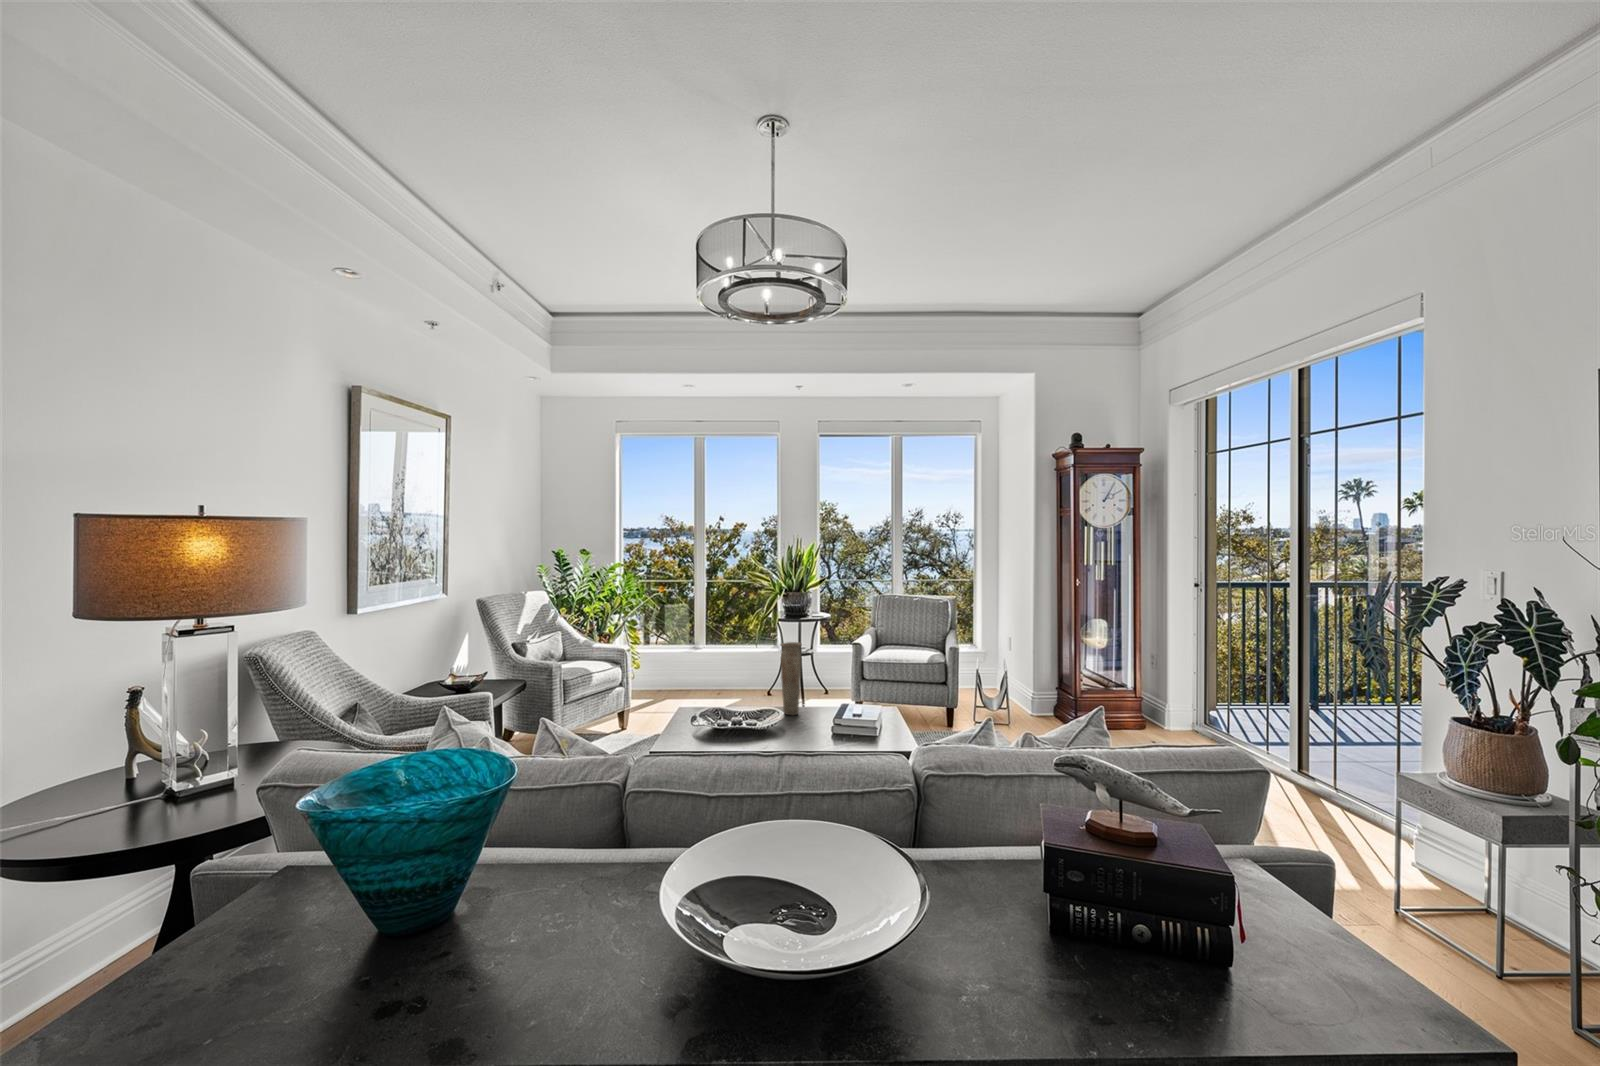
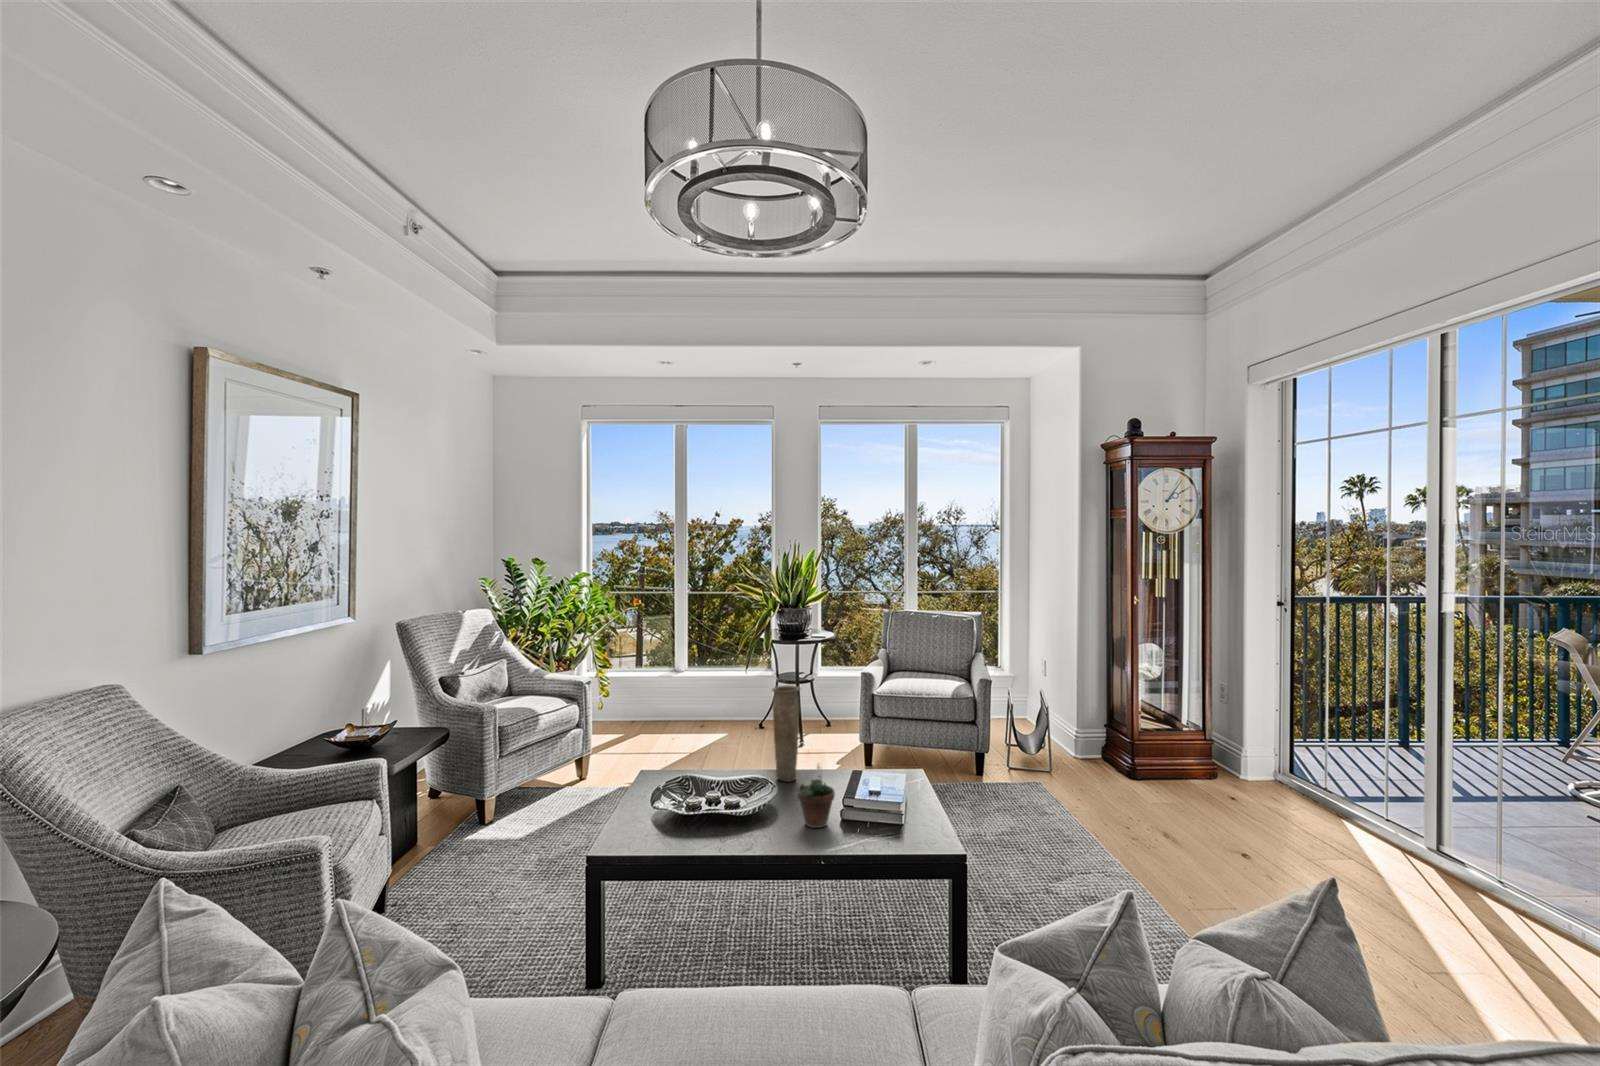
succulent plant: none [799,693,827,740] -> present [798,767,835,828]

